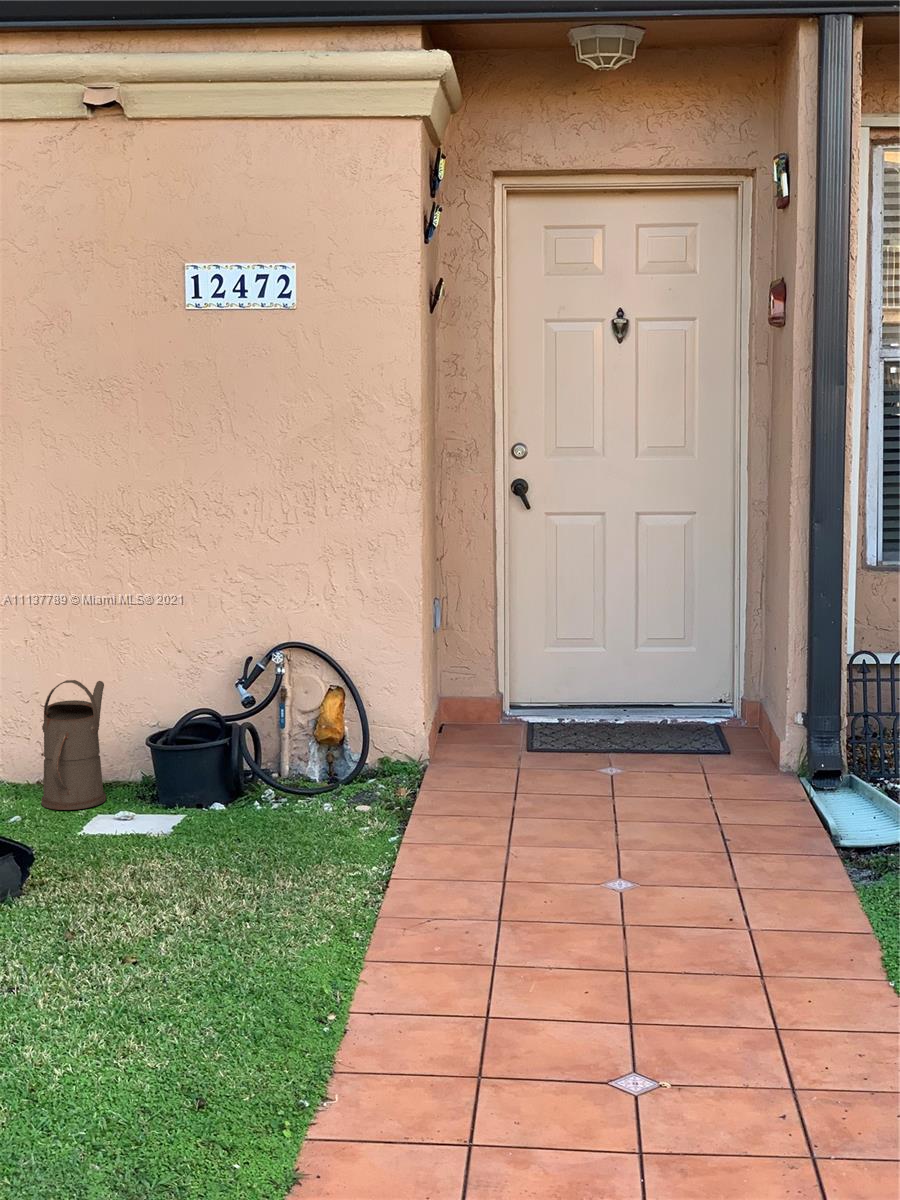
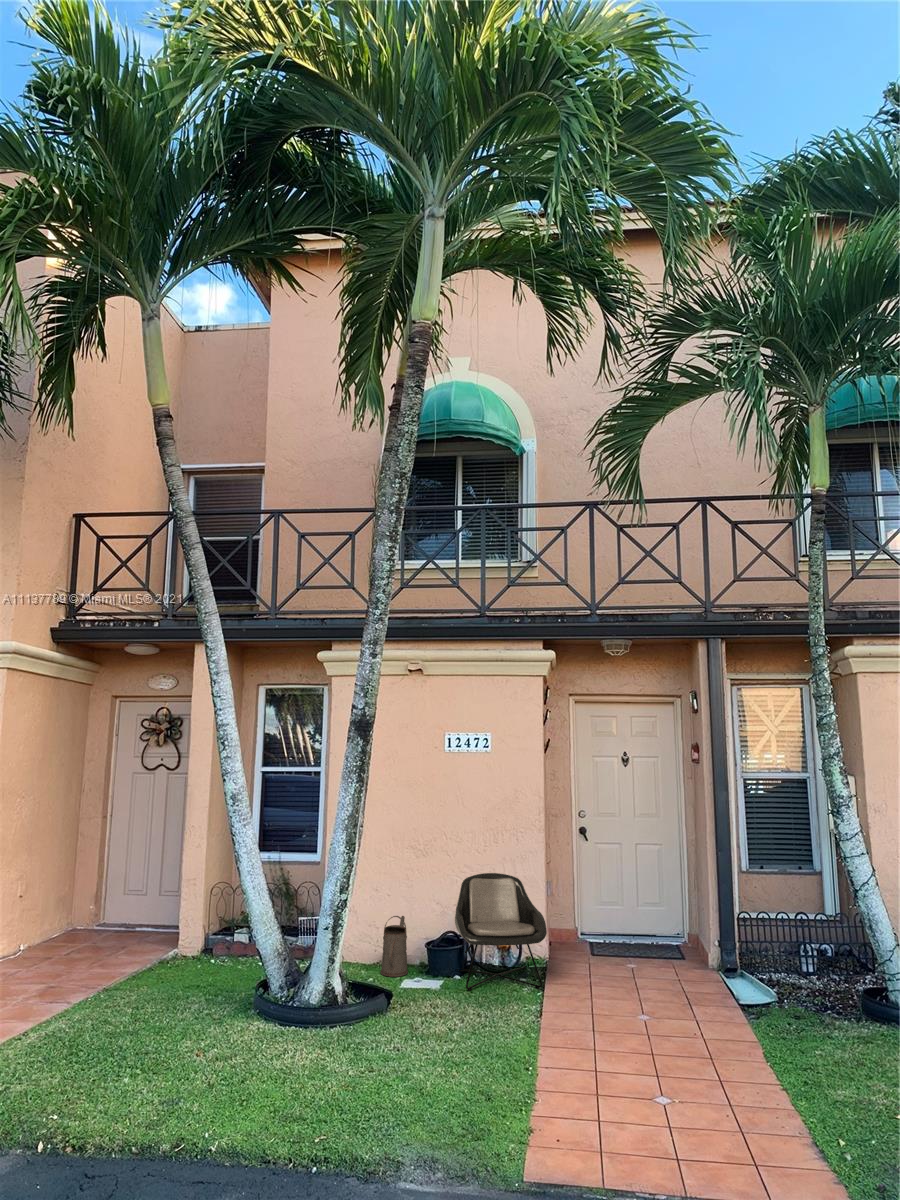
lounge chair: none [204,582,414,835] -> present [455,873,547,991]

